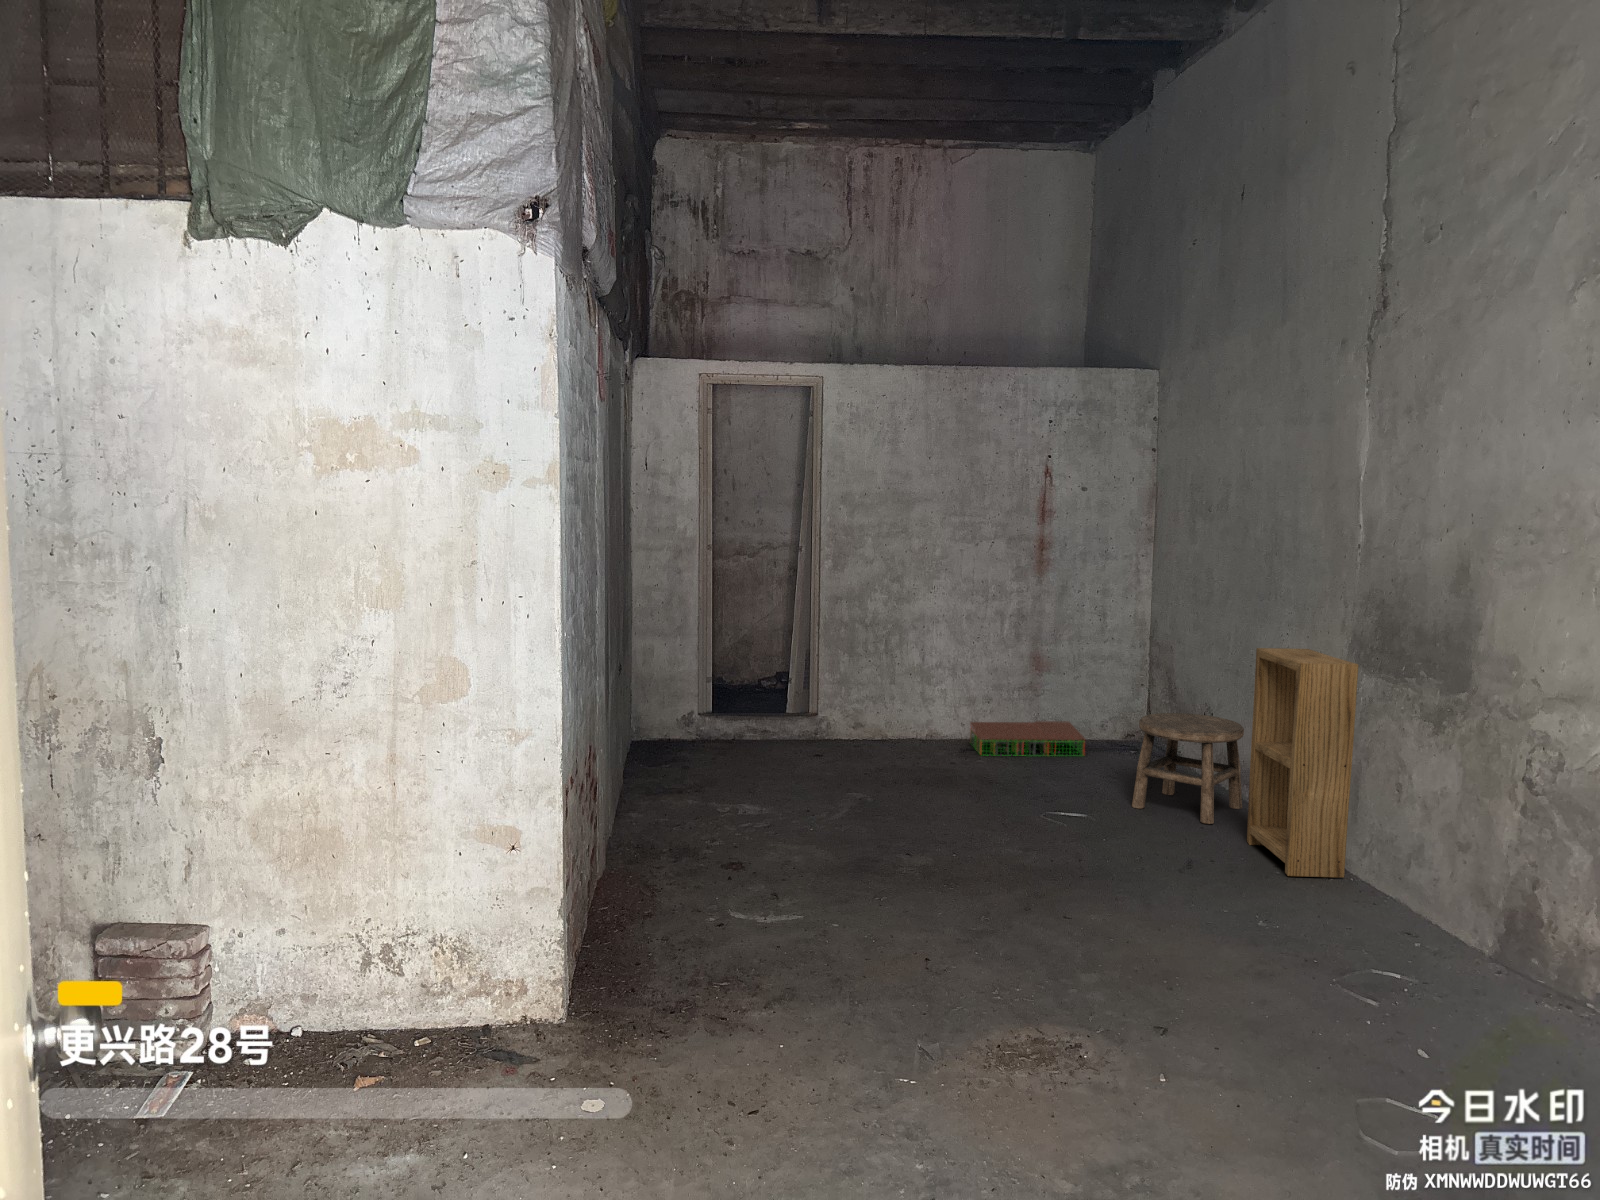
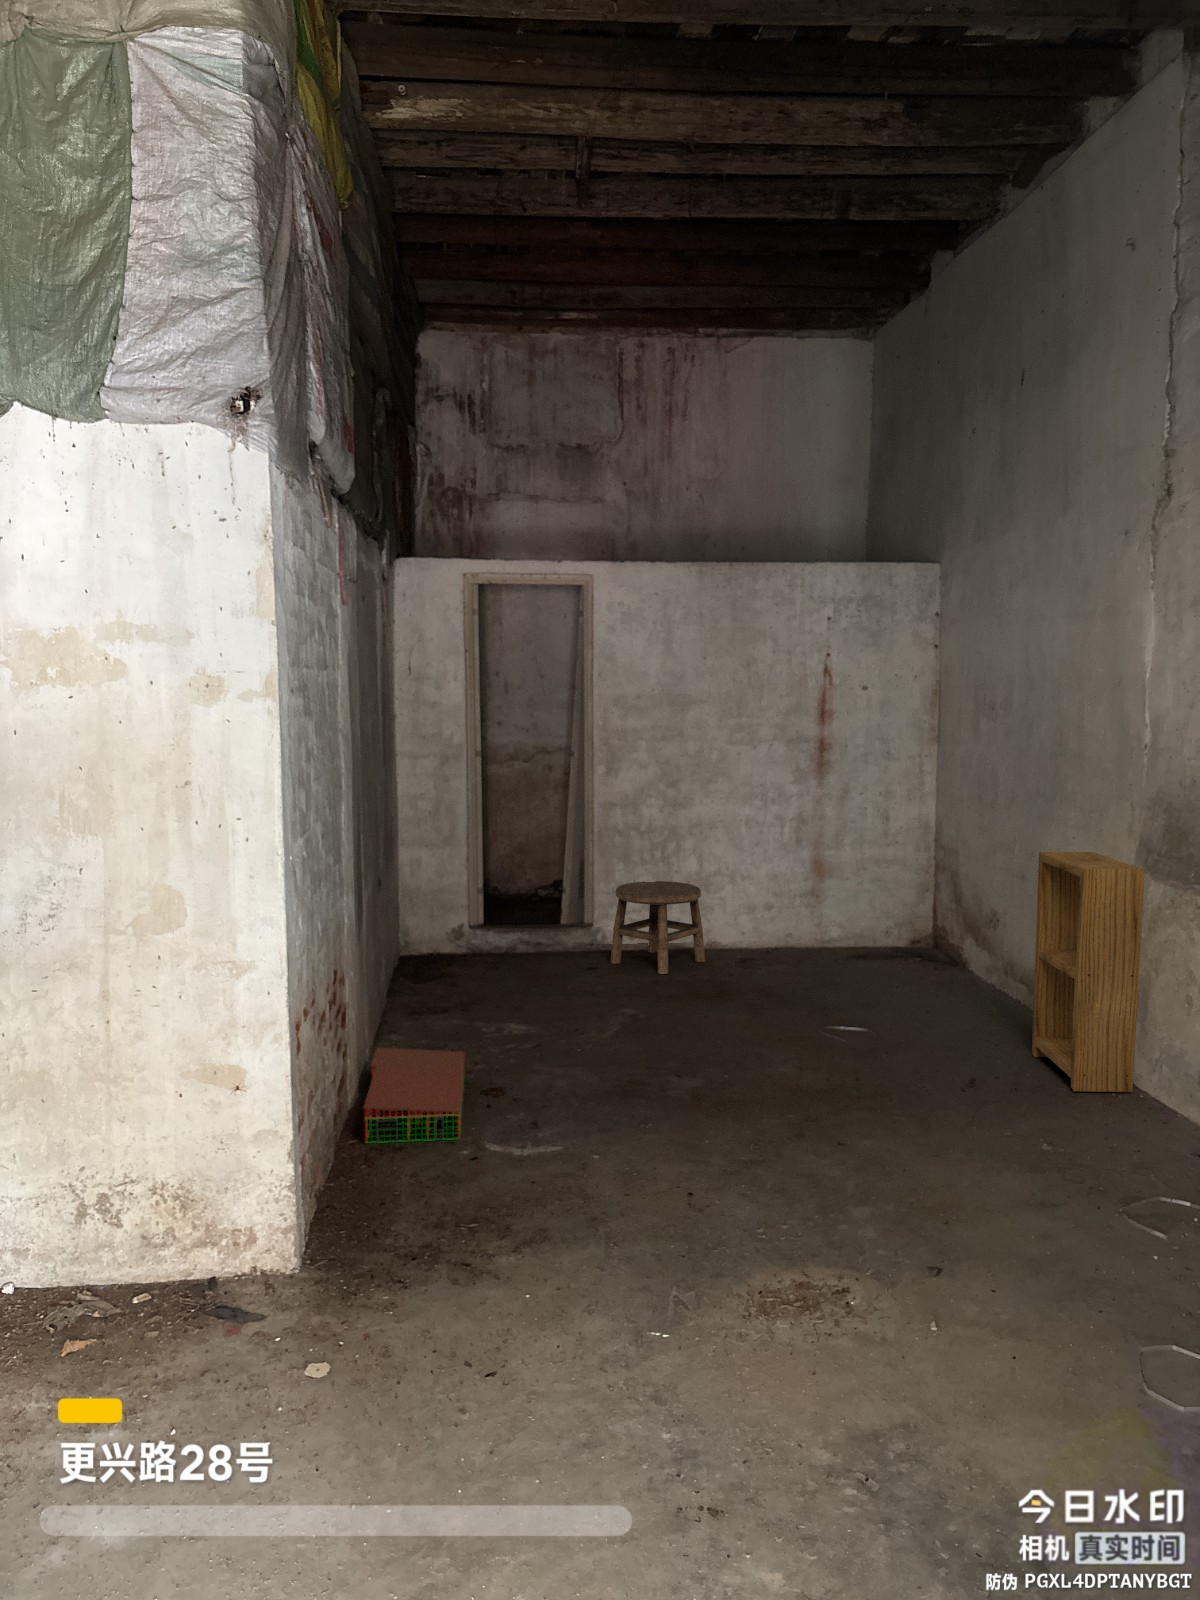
stool: present [1132,713,1244,824] -> present [610,881,705,974]
storage bin: present [970,721,1085,756] -> present [364,1047,465,1143]

